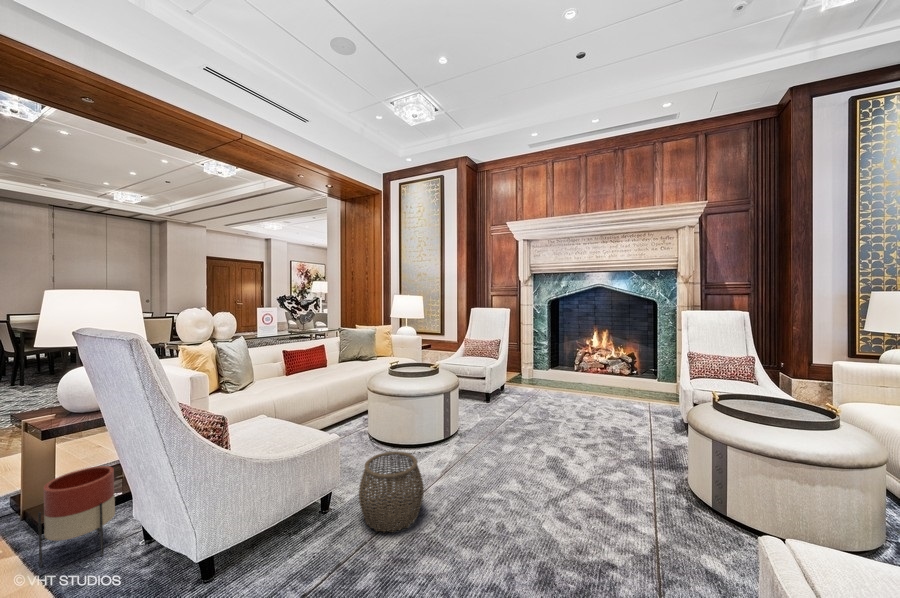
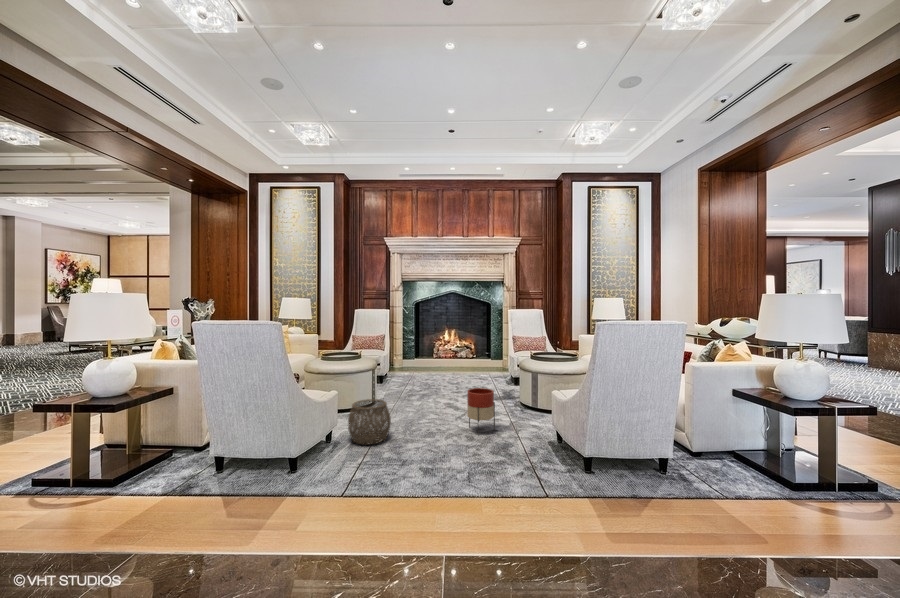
planter: present [38,466,115,567] -> present [467,388,495,435]

